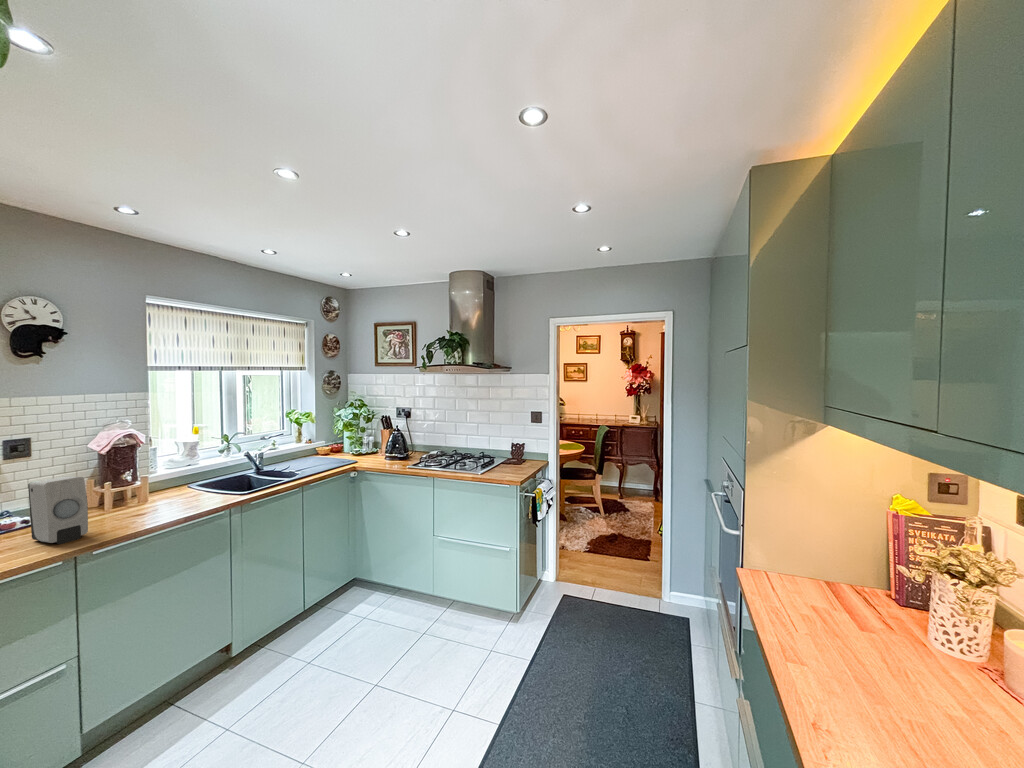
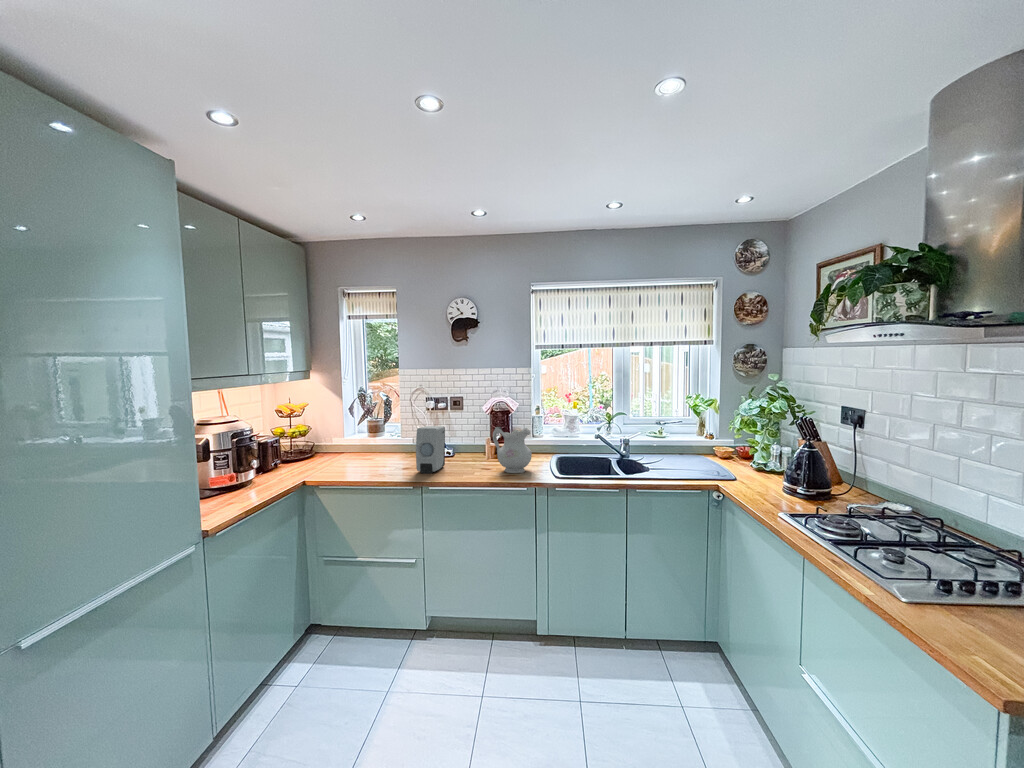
ceramic pitcher: none [157,455,209,508] -> present [493,427,532,473]

